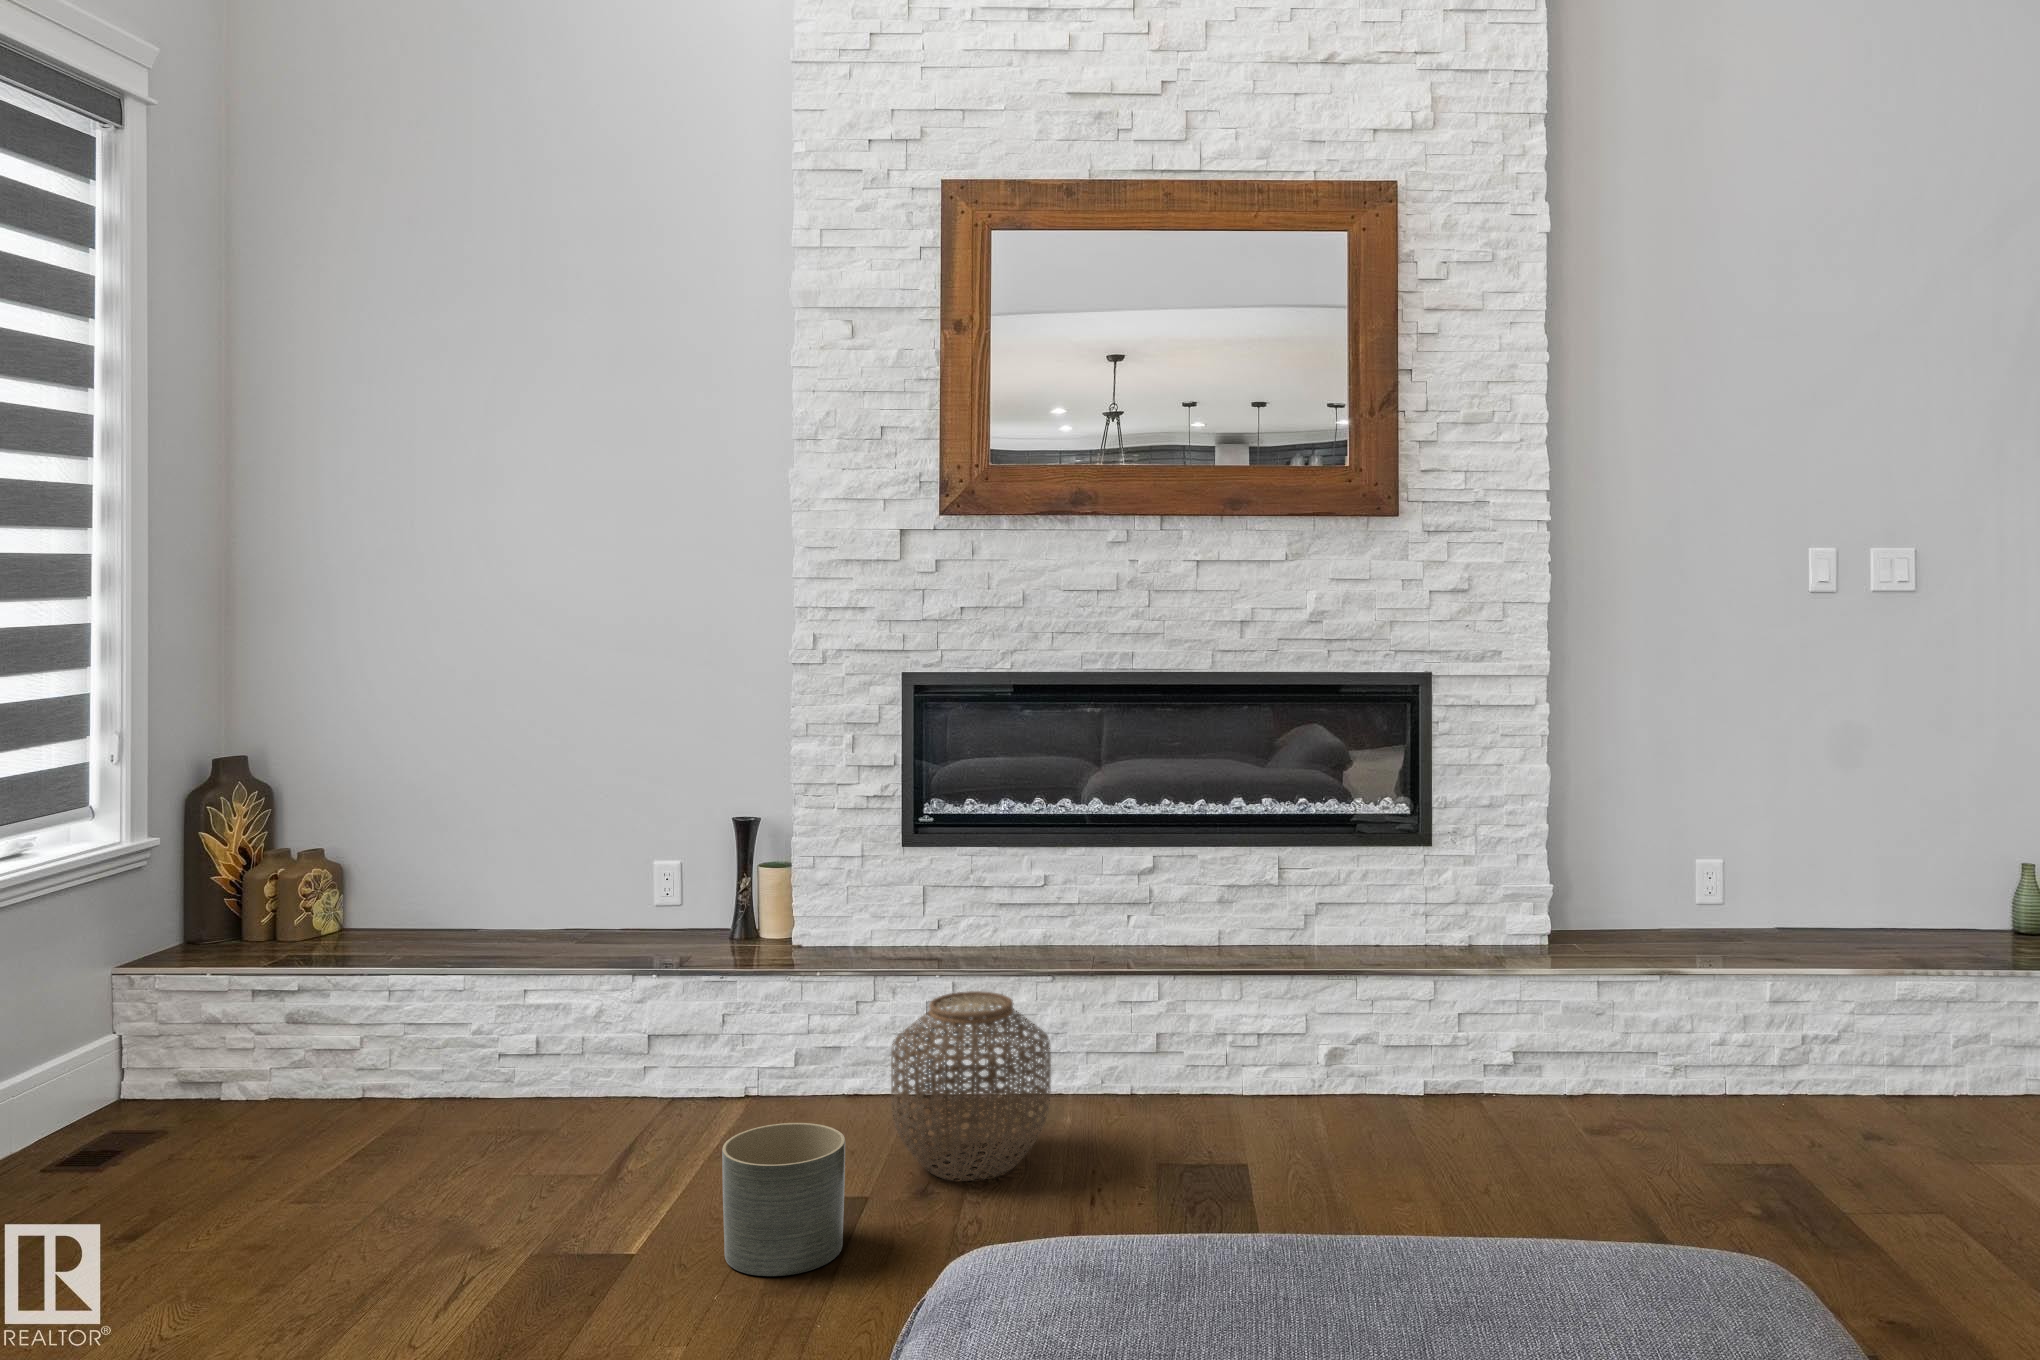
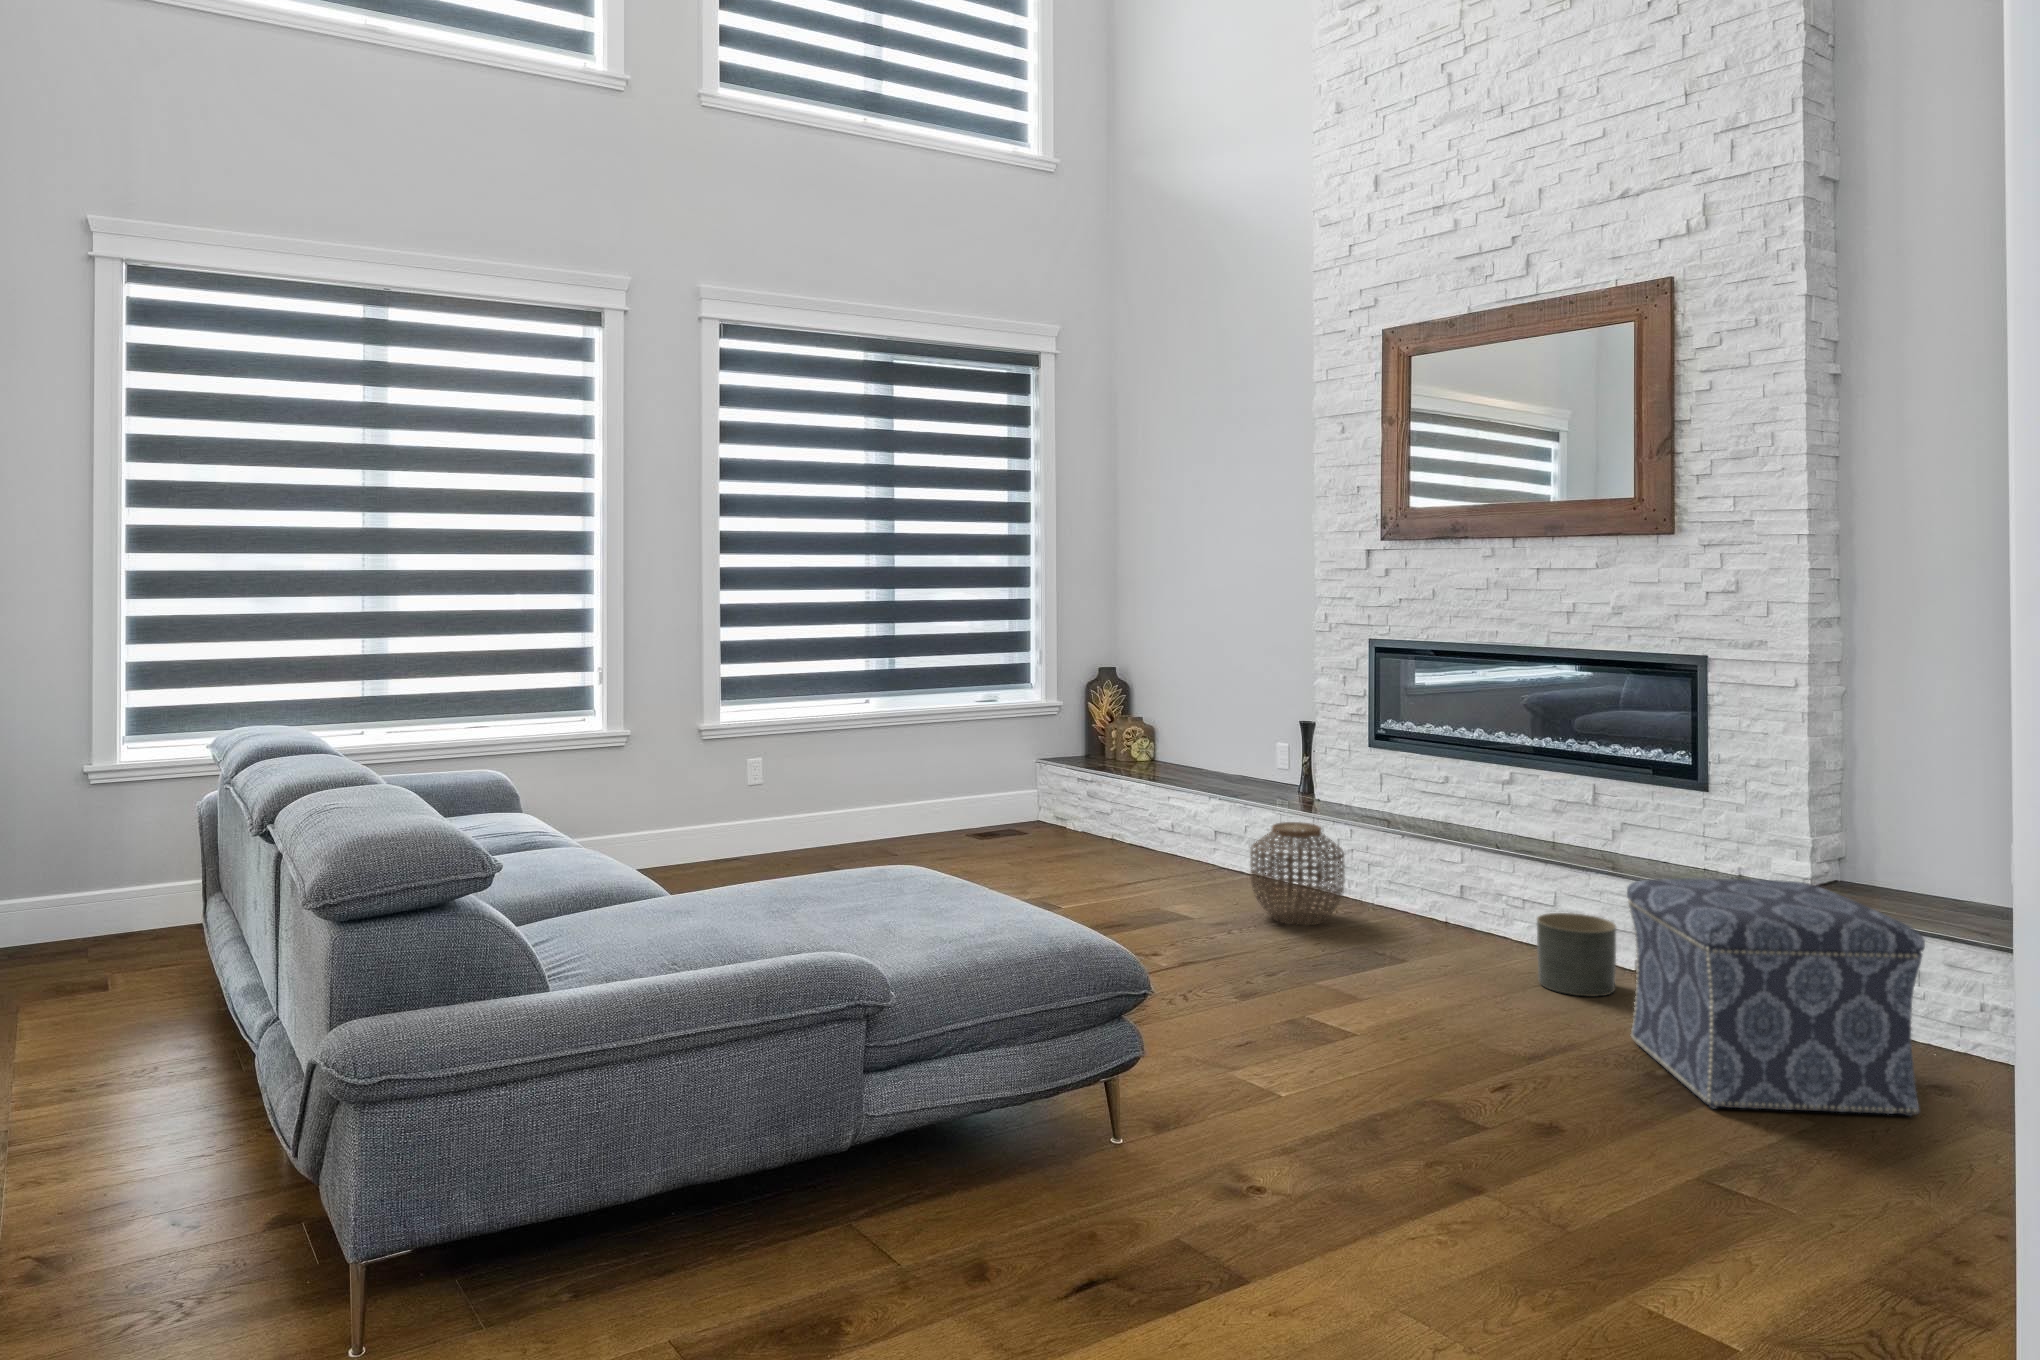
ottoman: none [1655,938,1968,1259] -> present [1627,879,1925,1116]
planter: present [722,1123,845,1276] -> present [1537,913,1616,996]

